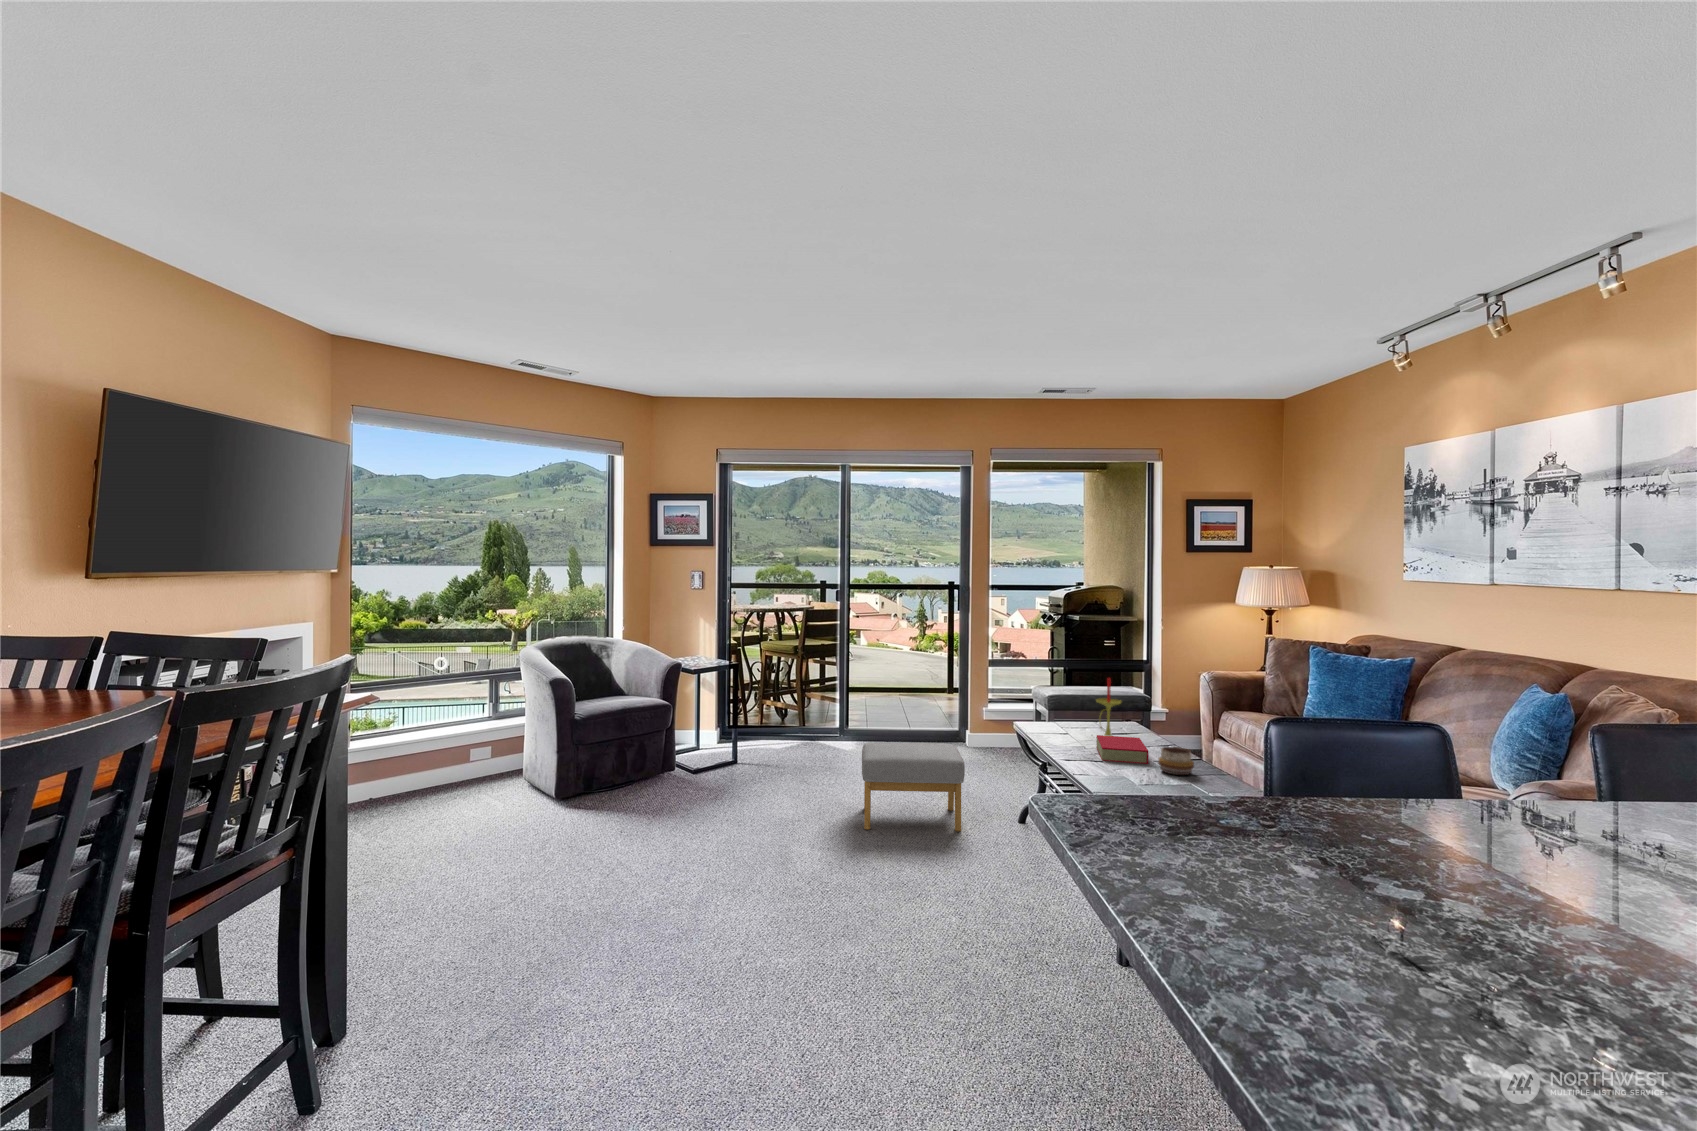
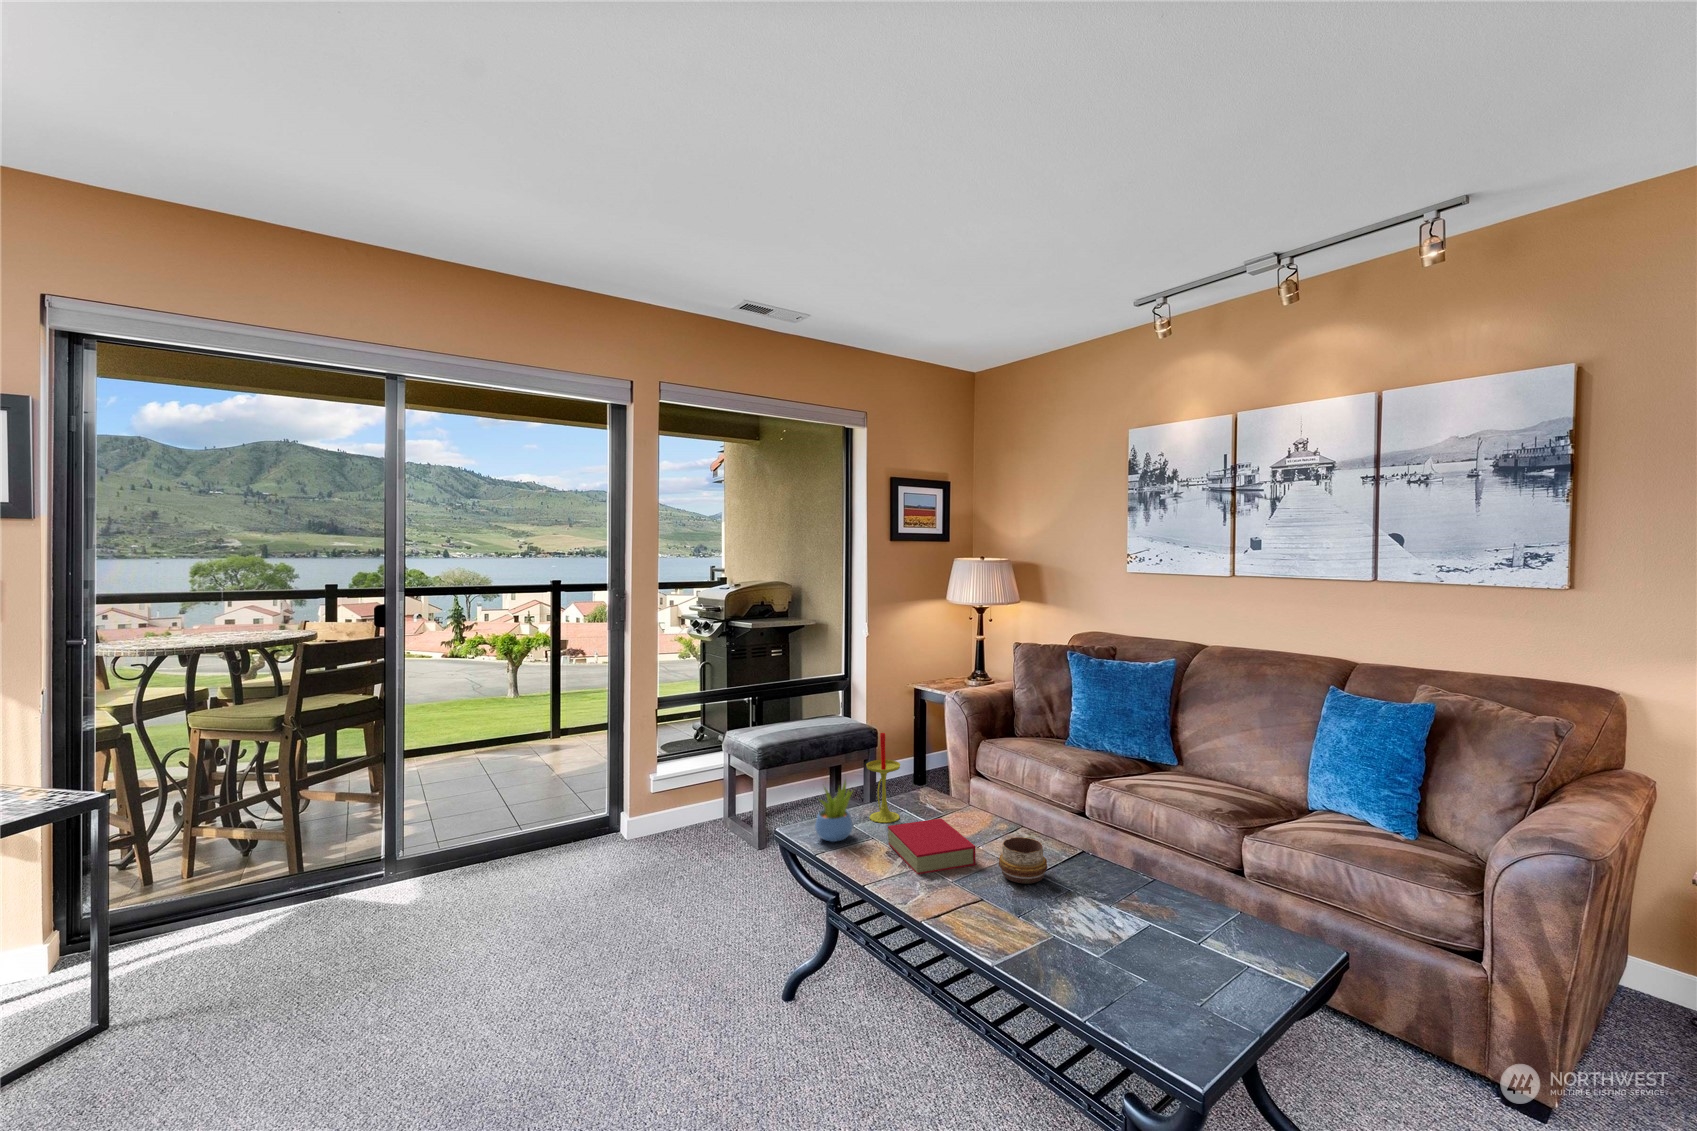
succulent plant: none [1049,701,1077,742] -> present [815,781,853,842]
footstool: present [862,742,965,831] -> none [511,877,706,1092]

